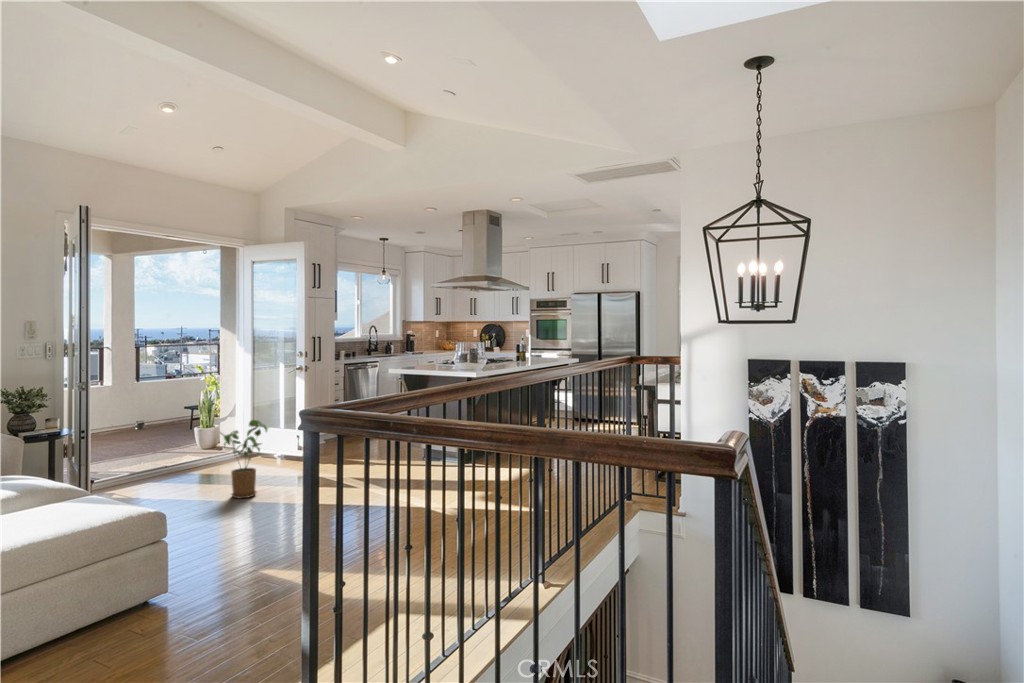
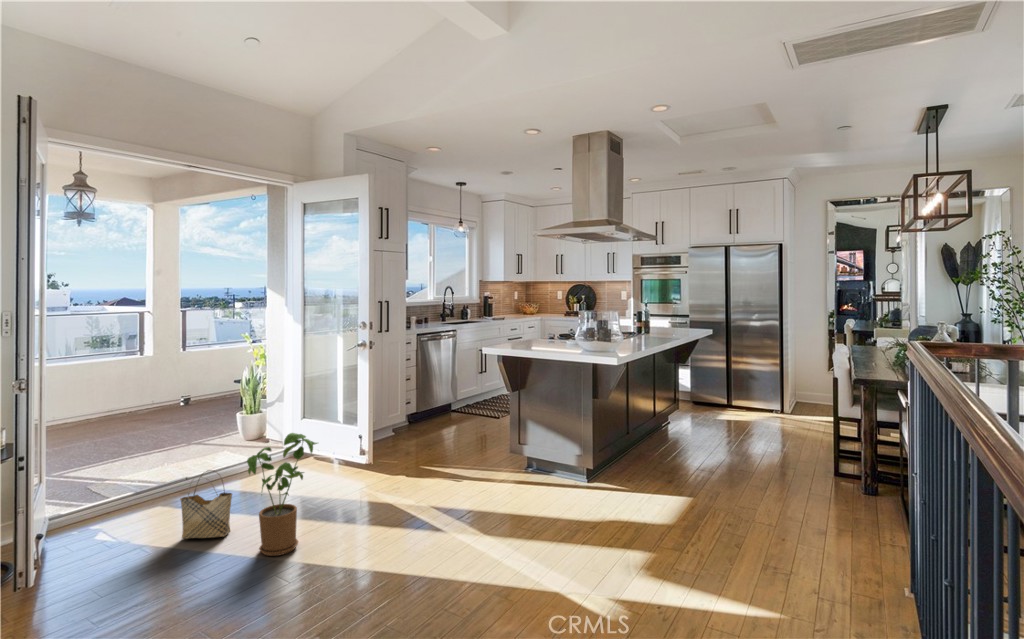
woven basket: none [175,448,210,493] -> present [180,470,232,539]

